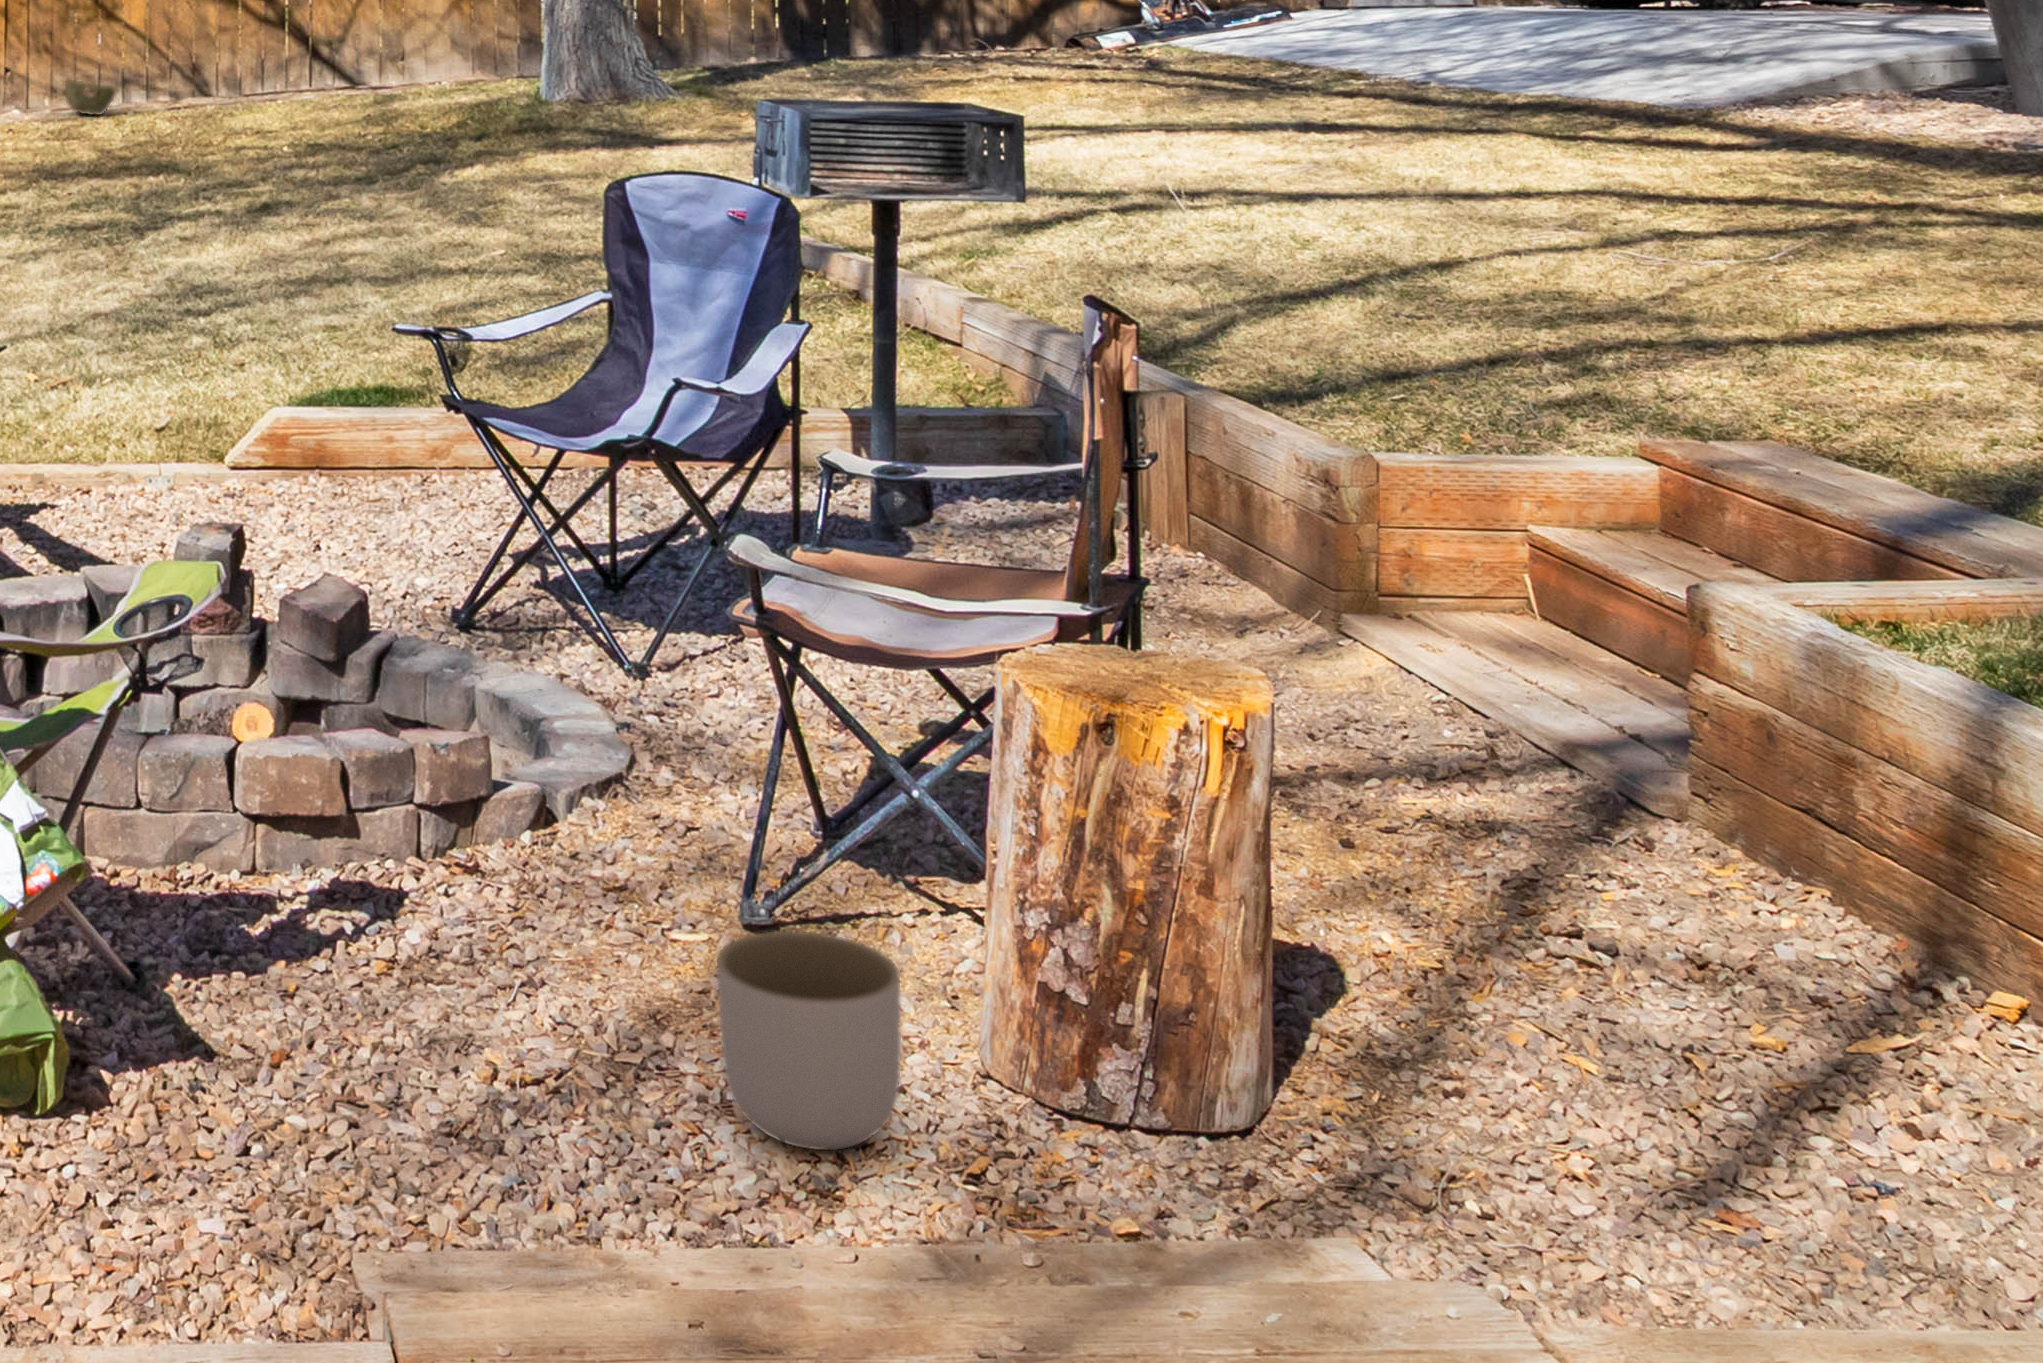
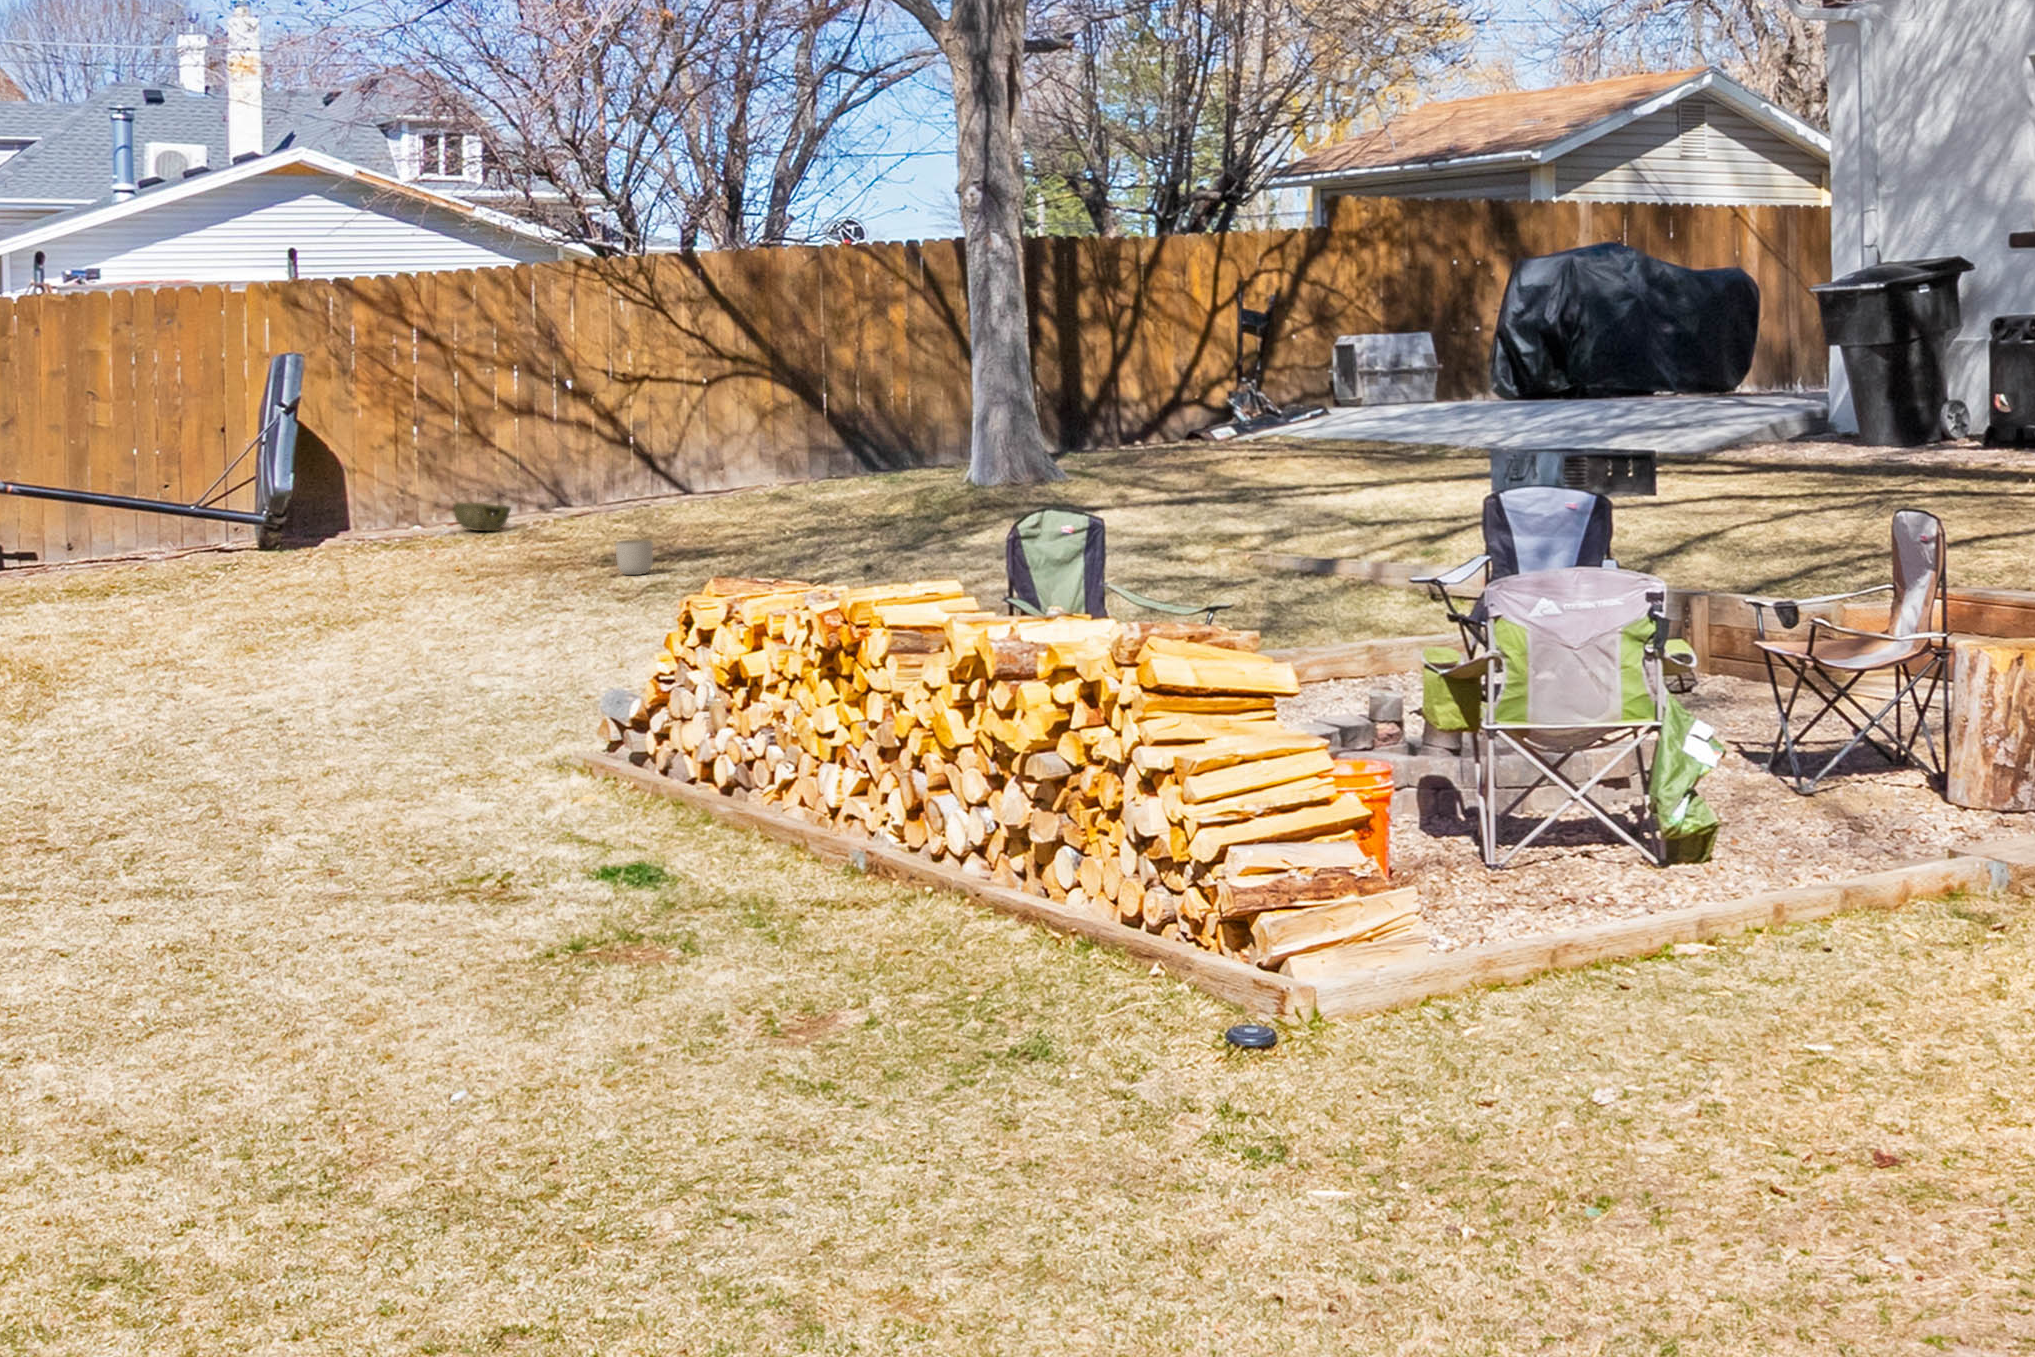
planter: present [717,931,901,1150] -> present [616,539,653,575]

